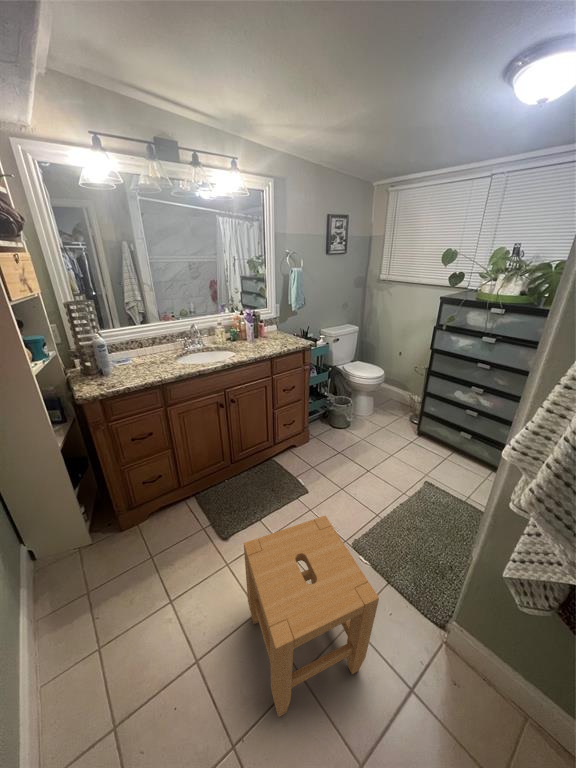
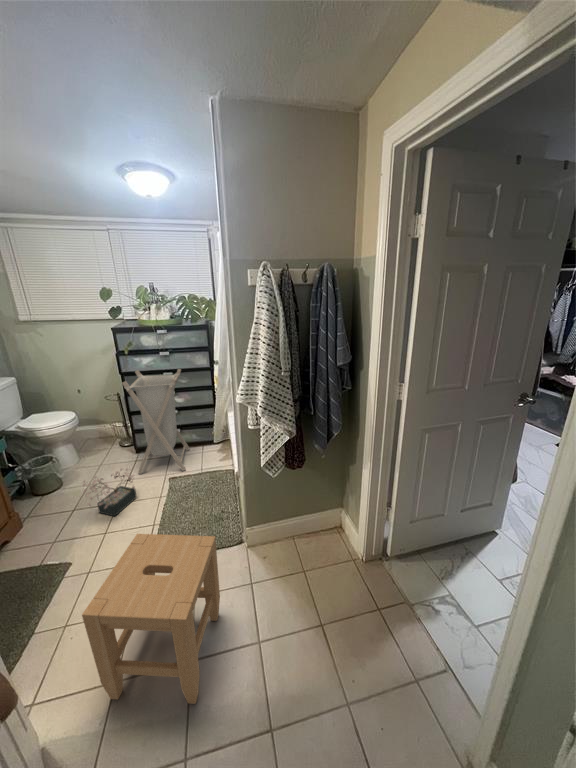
laundry hamper: none [402,351,503,484] -> present [122,369,190,474]
decorative plant: none [342,434,392,480] -> present [83,469,137,516]

